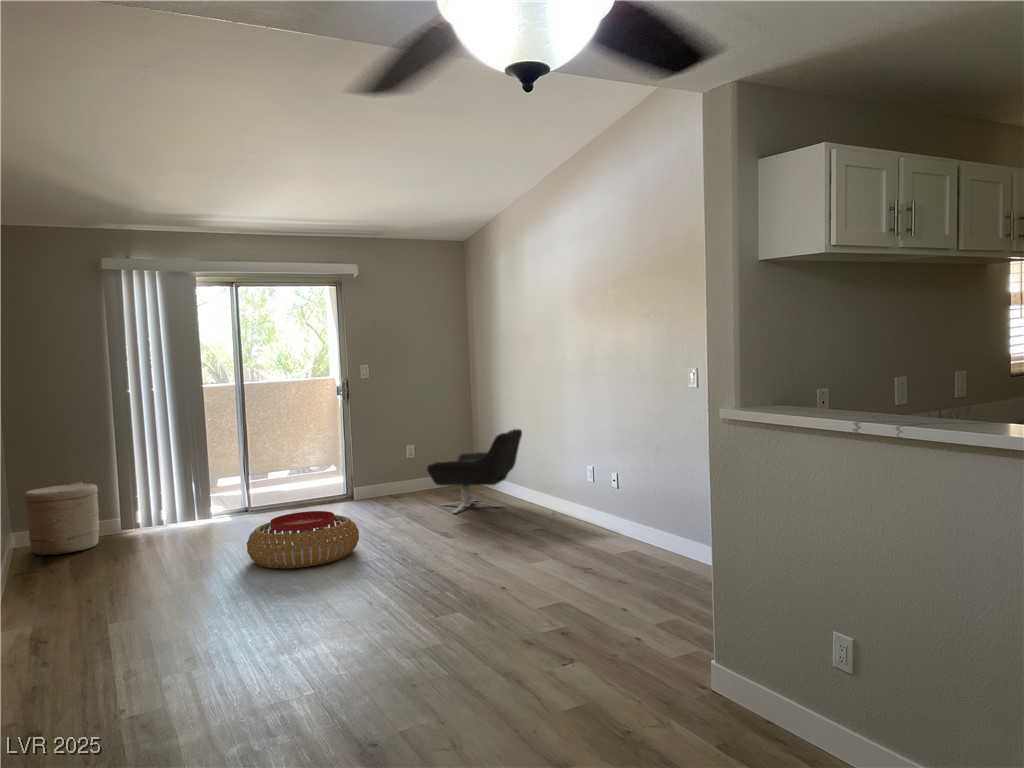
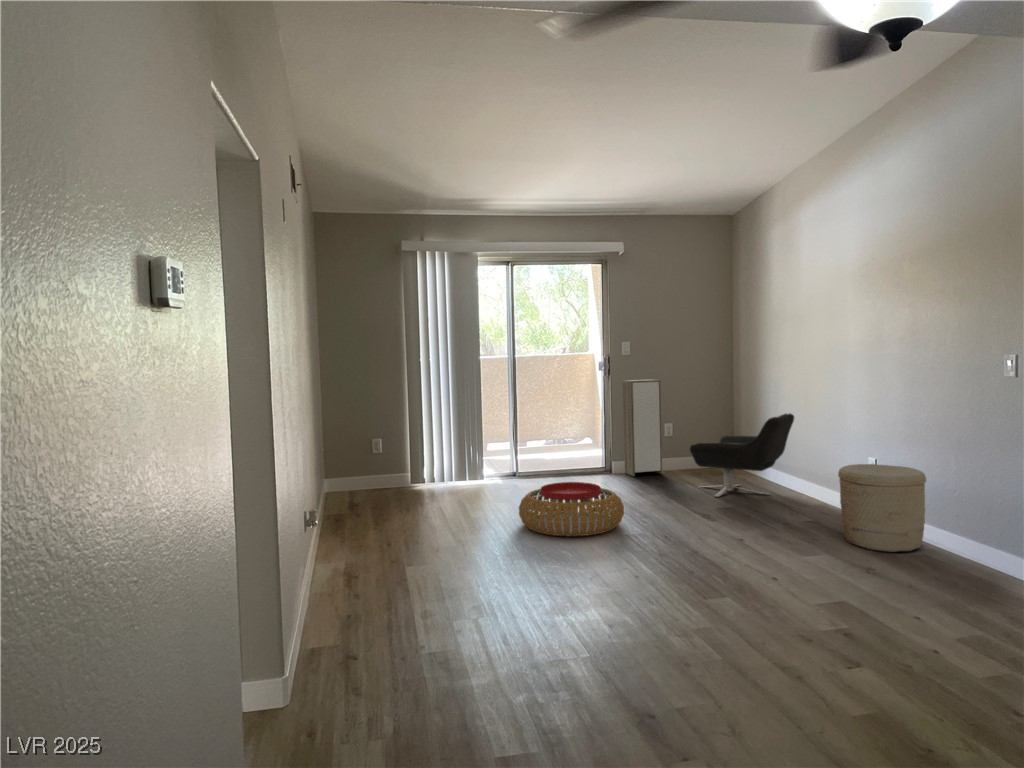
storage cabinet: none [362,402,405,501] -> present [623,380,662,476]
woven basket: present [23,484,100,556] -> present [838,464,926,552]

